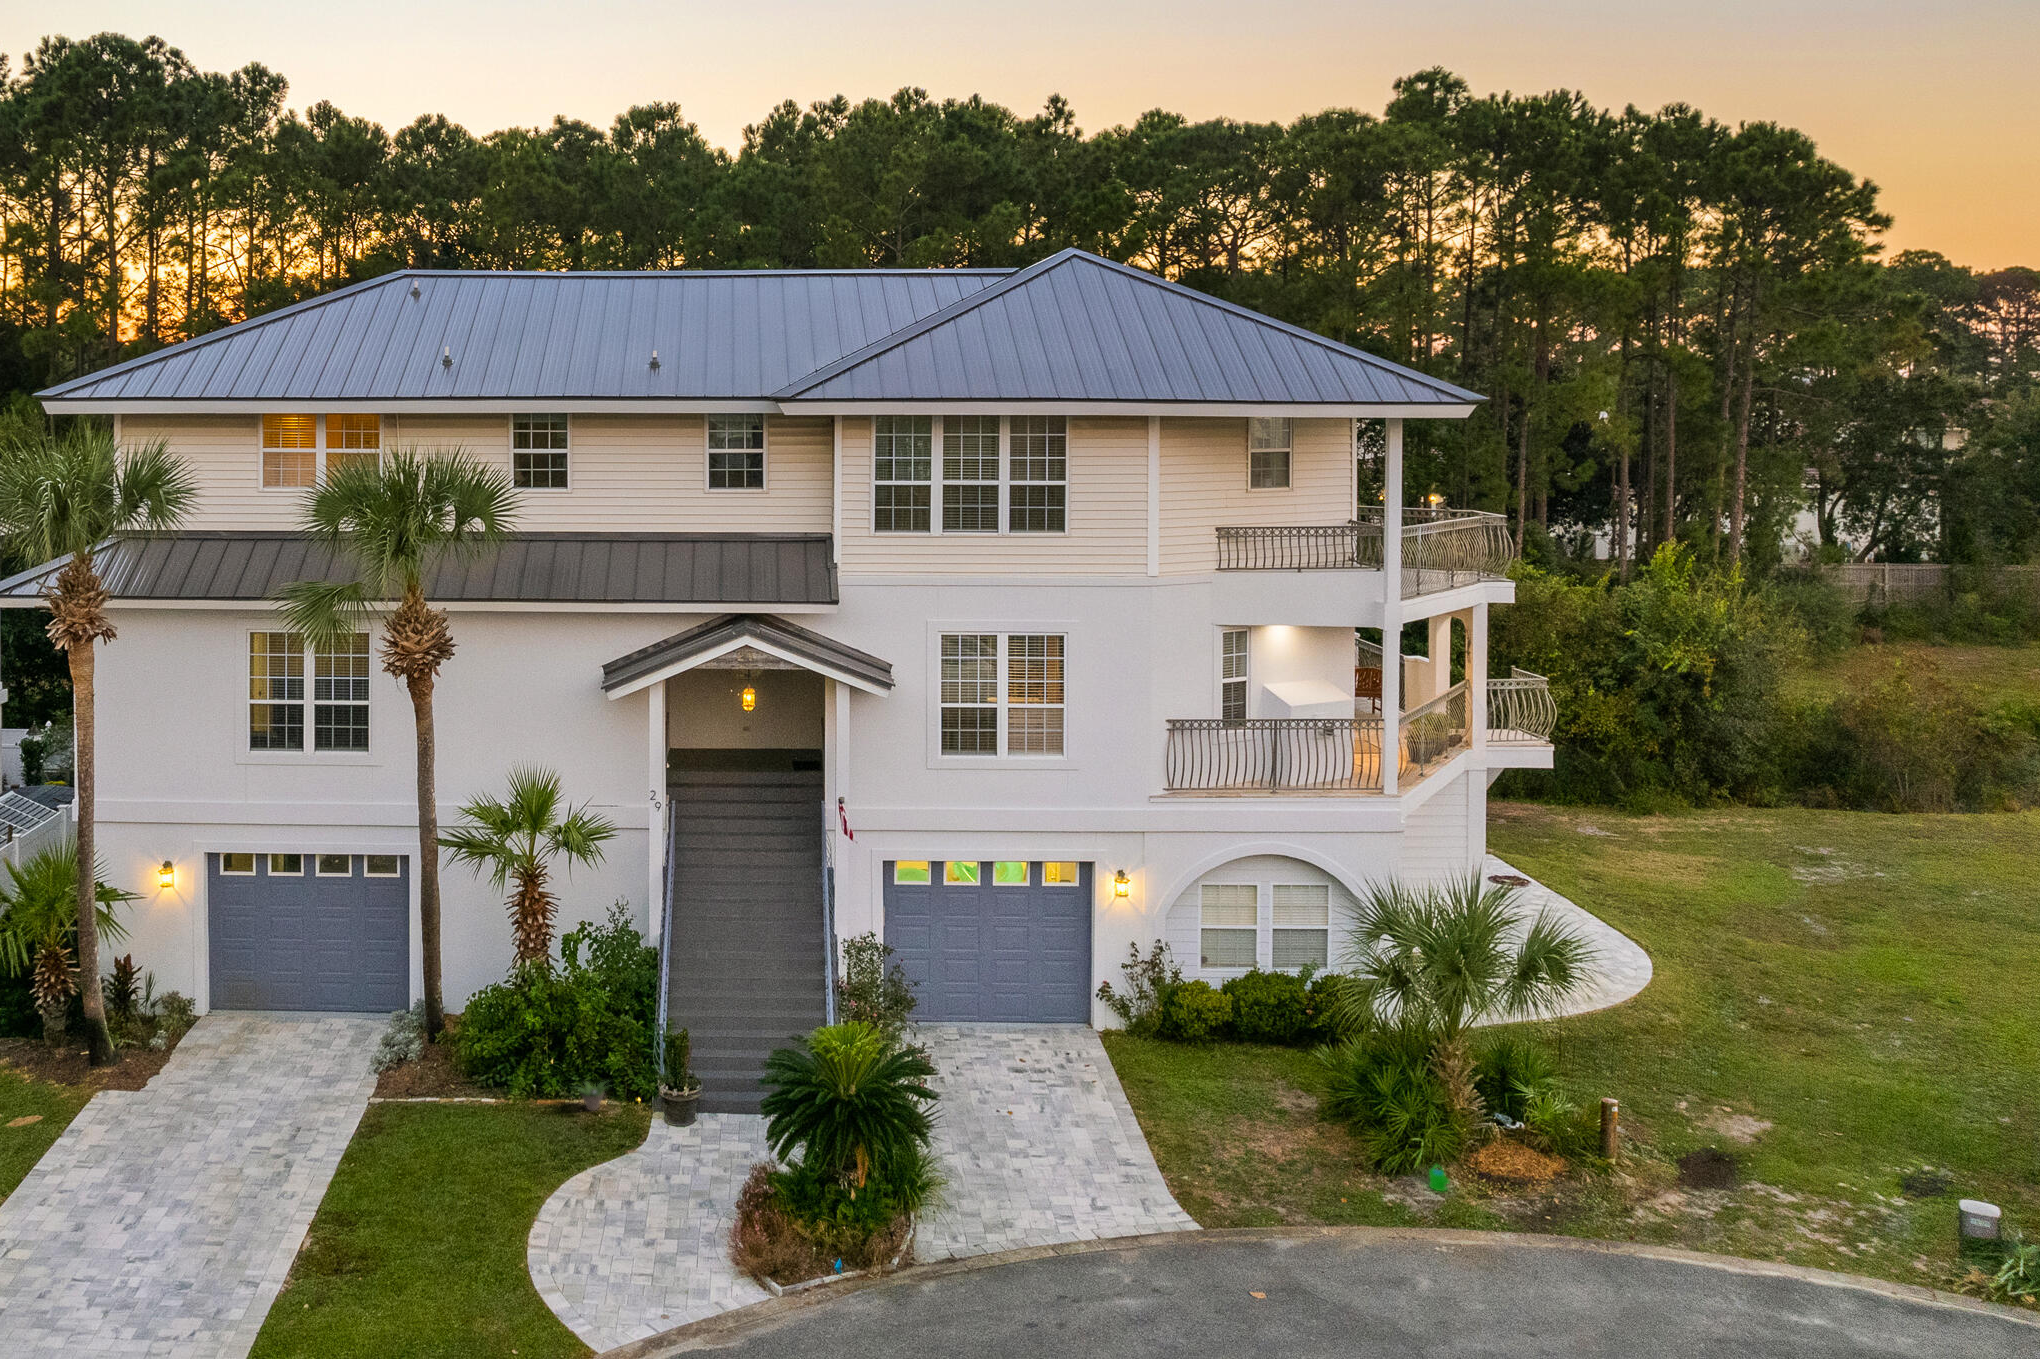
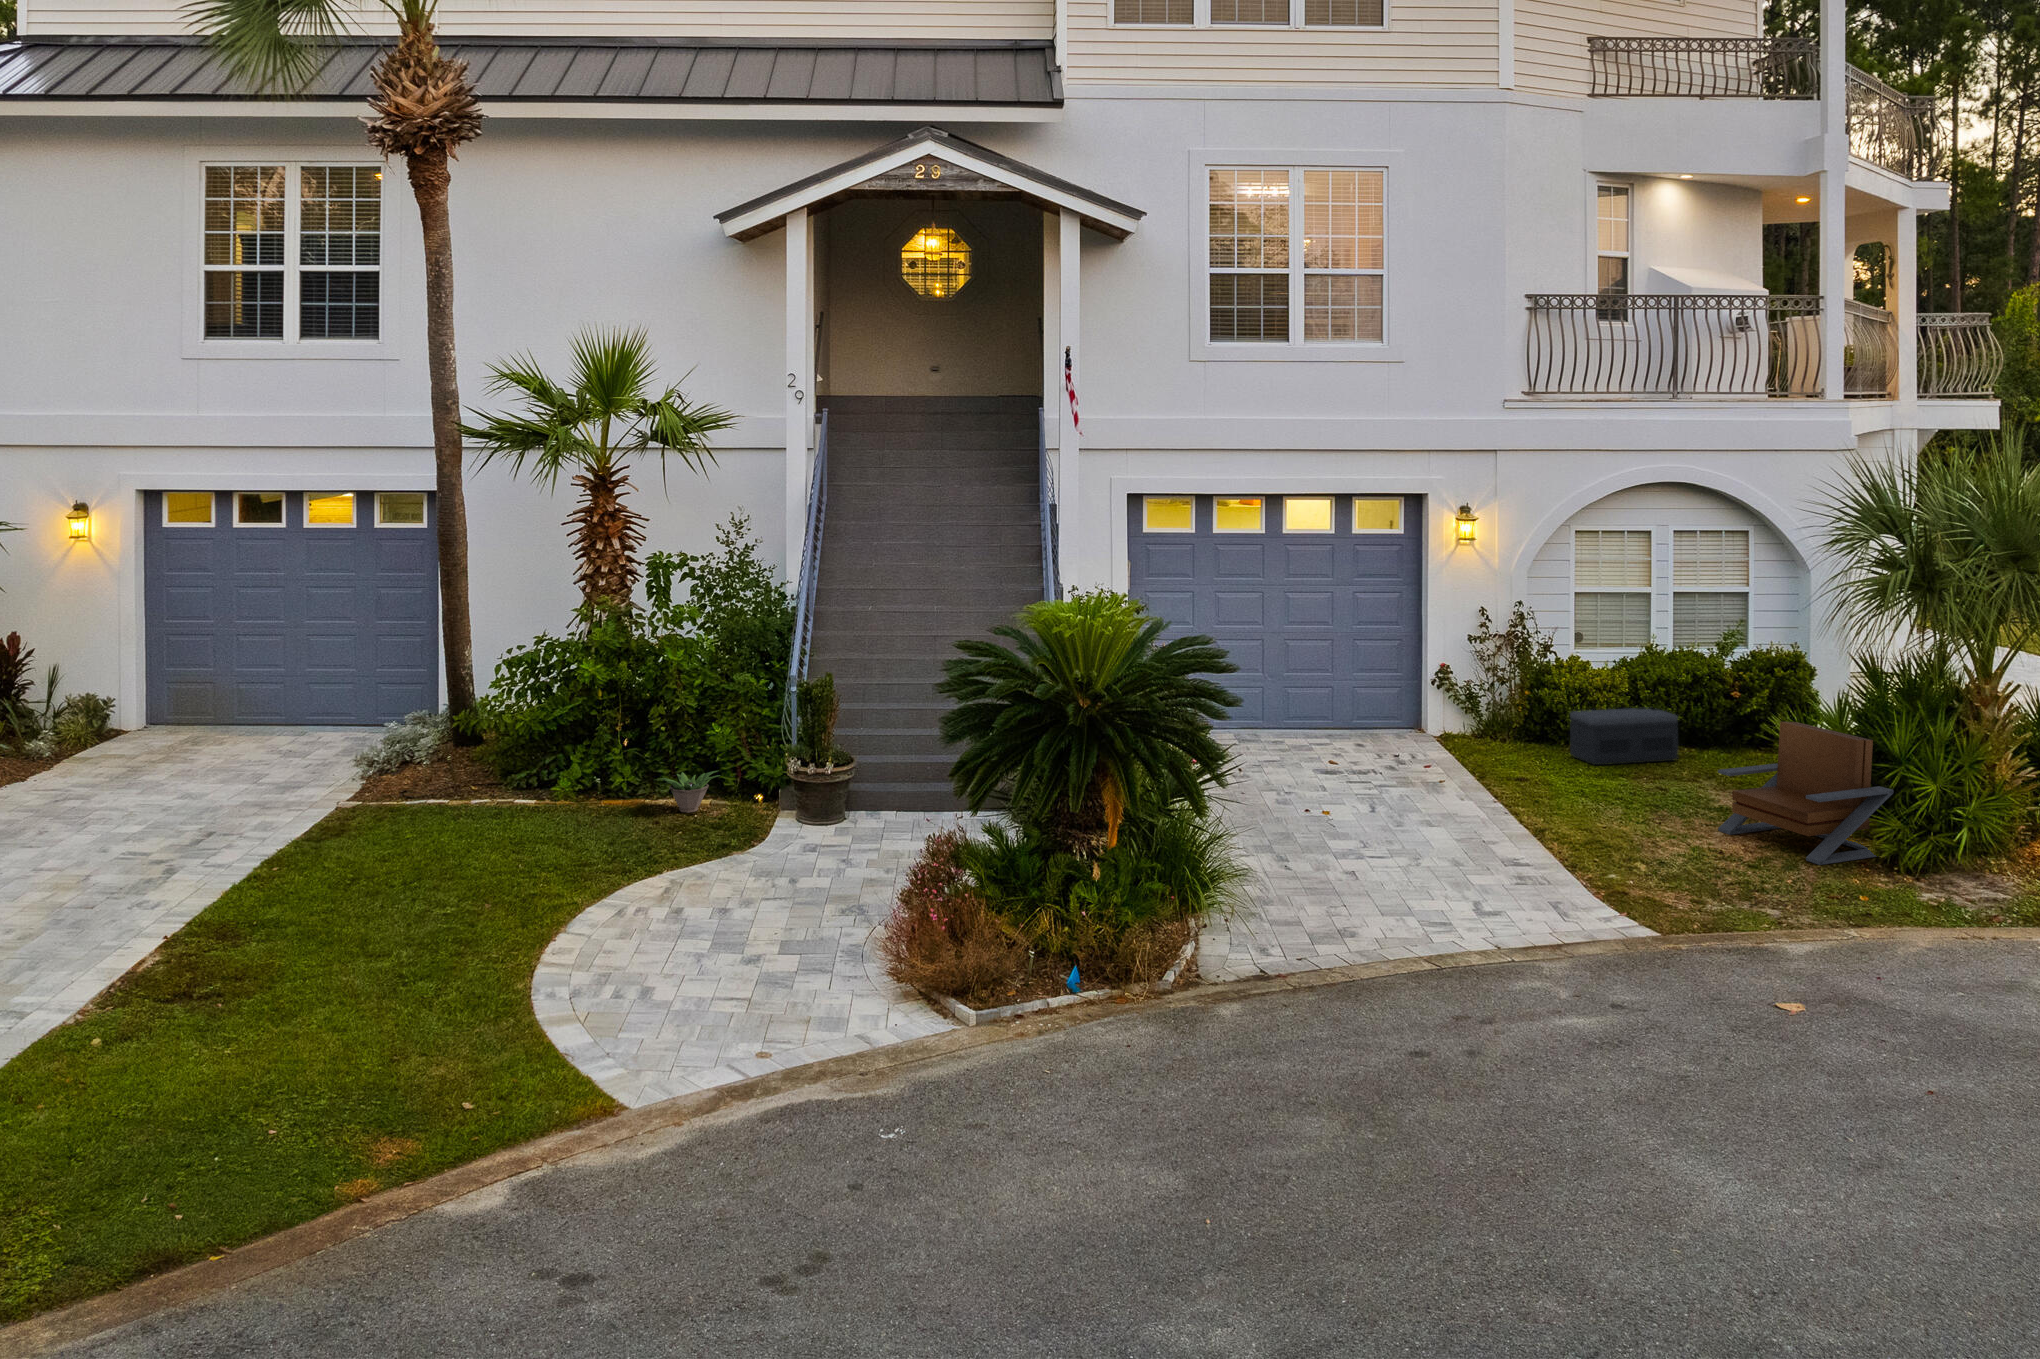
storage bench: none [1195,1020,1274,1068] -> present [1570,708,1678,765]
lounge chair: none [1273,1063,1384,1174] -> present [1718,722,1894,865]
watering can: present [1429,1165,1449,1191] -> none [1968,843,2010,881]

